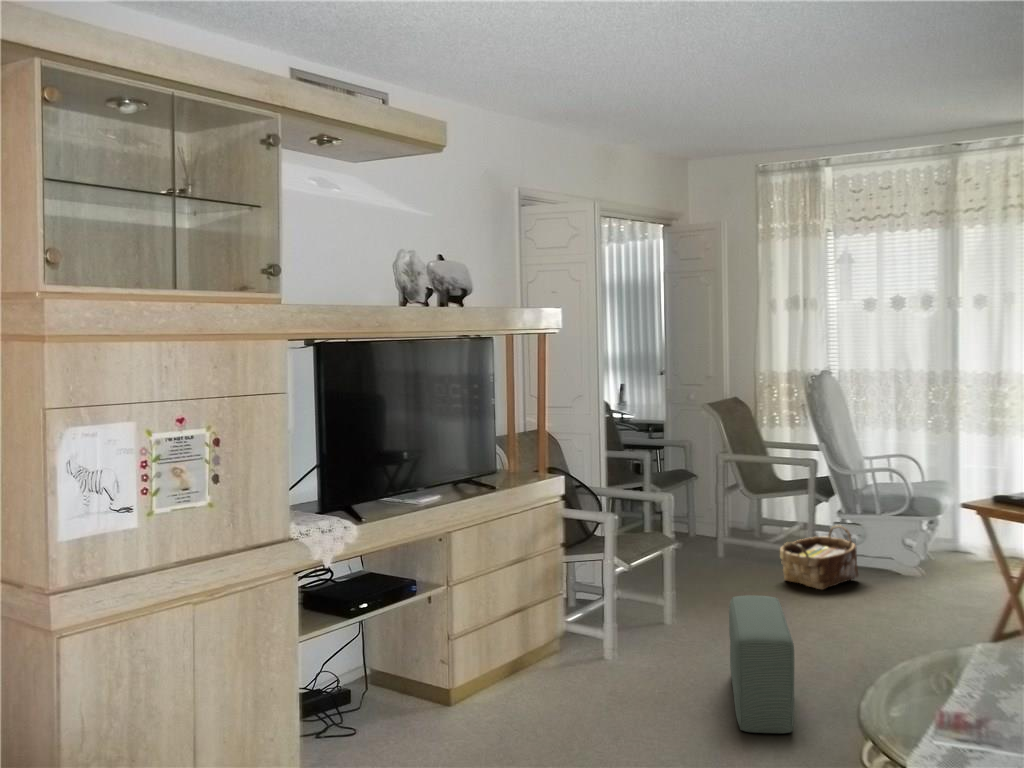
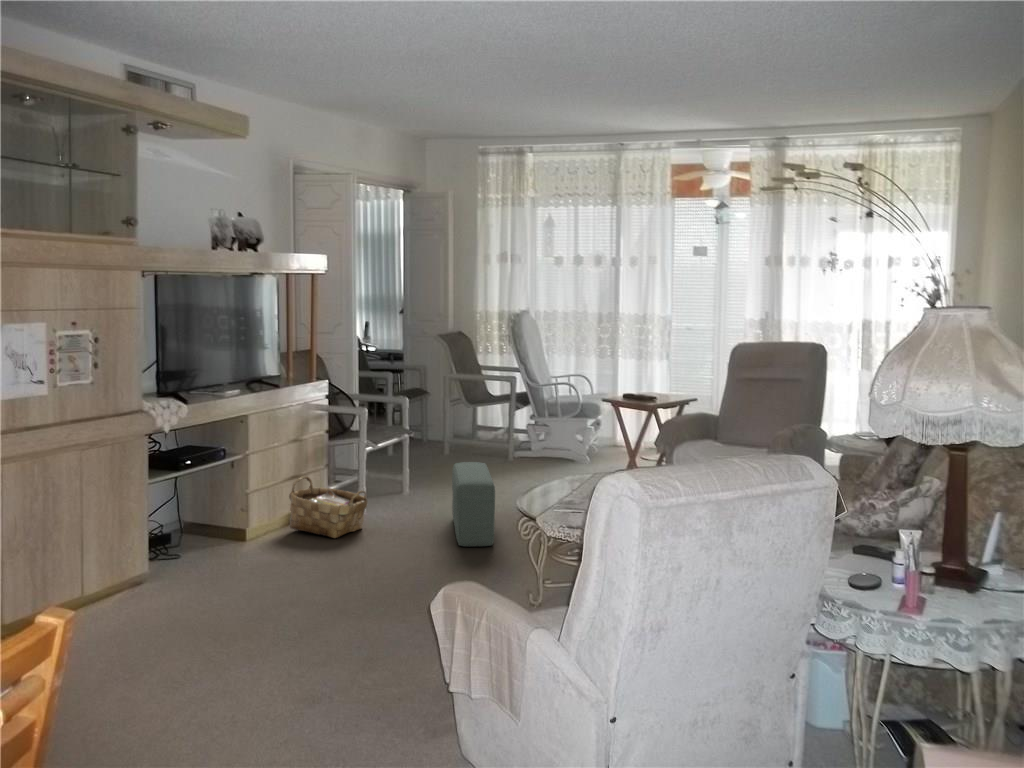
woven basket: present [780,526,858,589] -> present [289,476,367,538]

